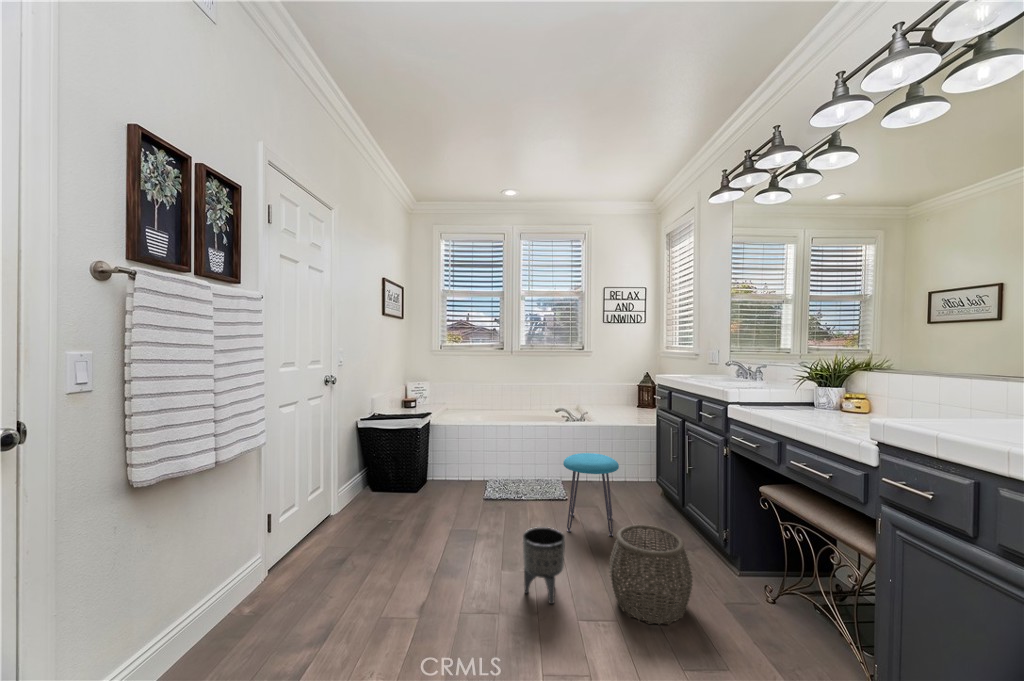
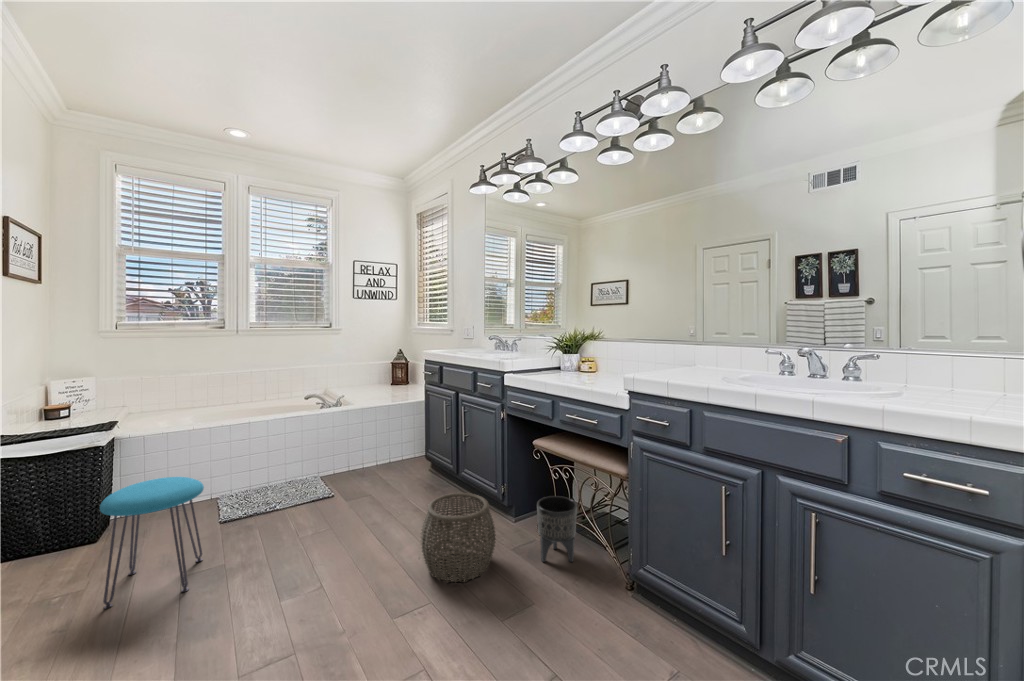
stool: present [563,453,619,536] -> present [100,477,204,609]
planter: present [523,527,565,604] -> present [537,496,577,562]

